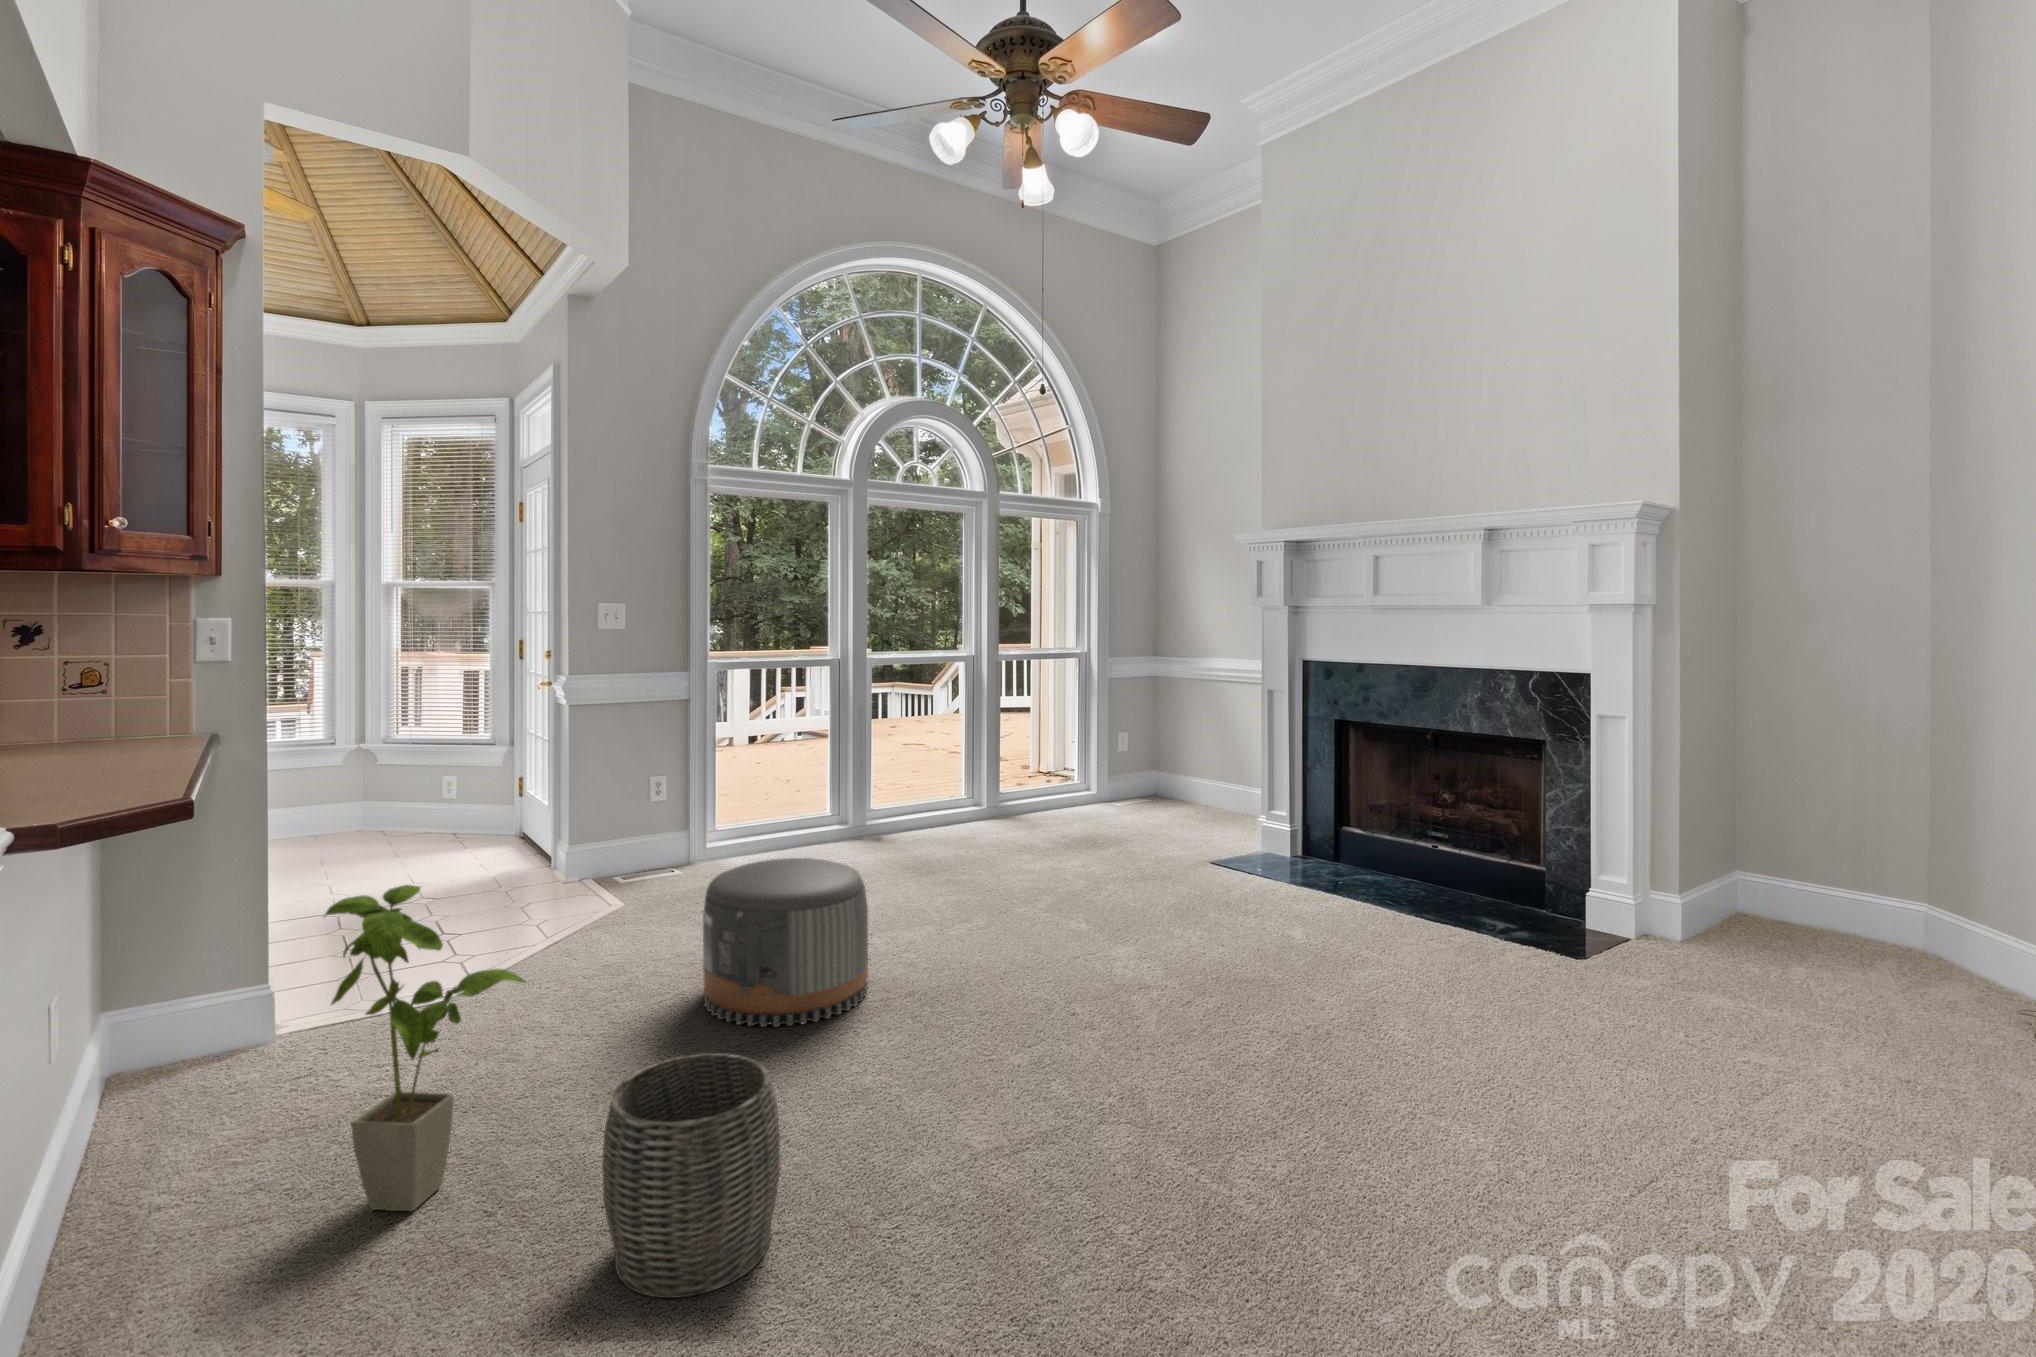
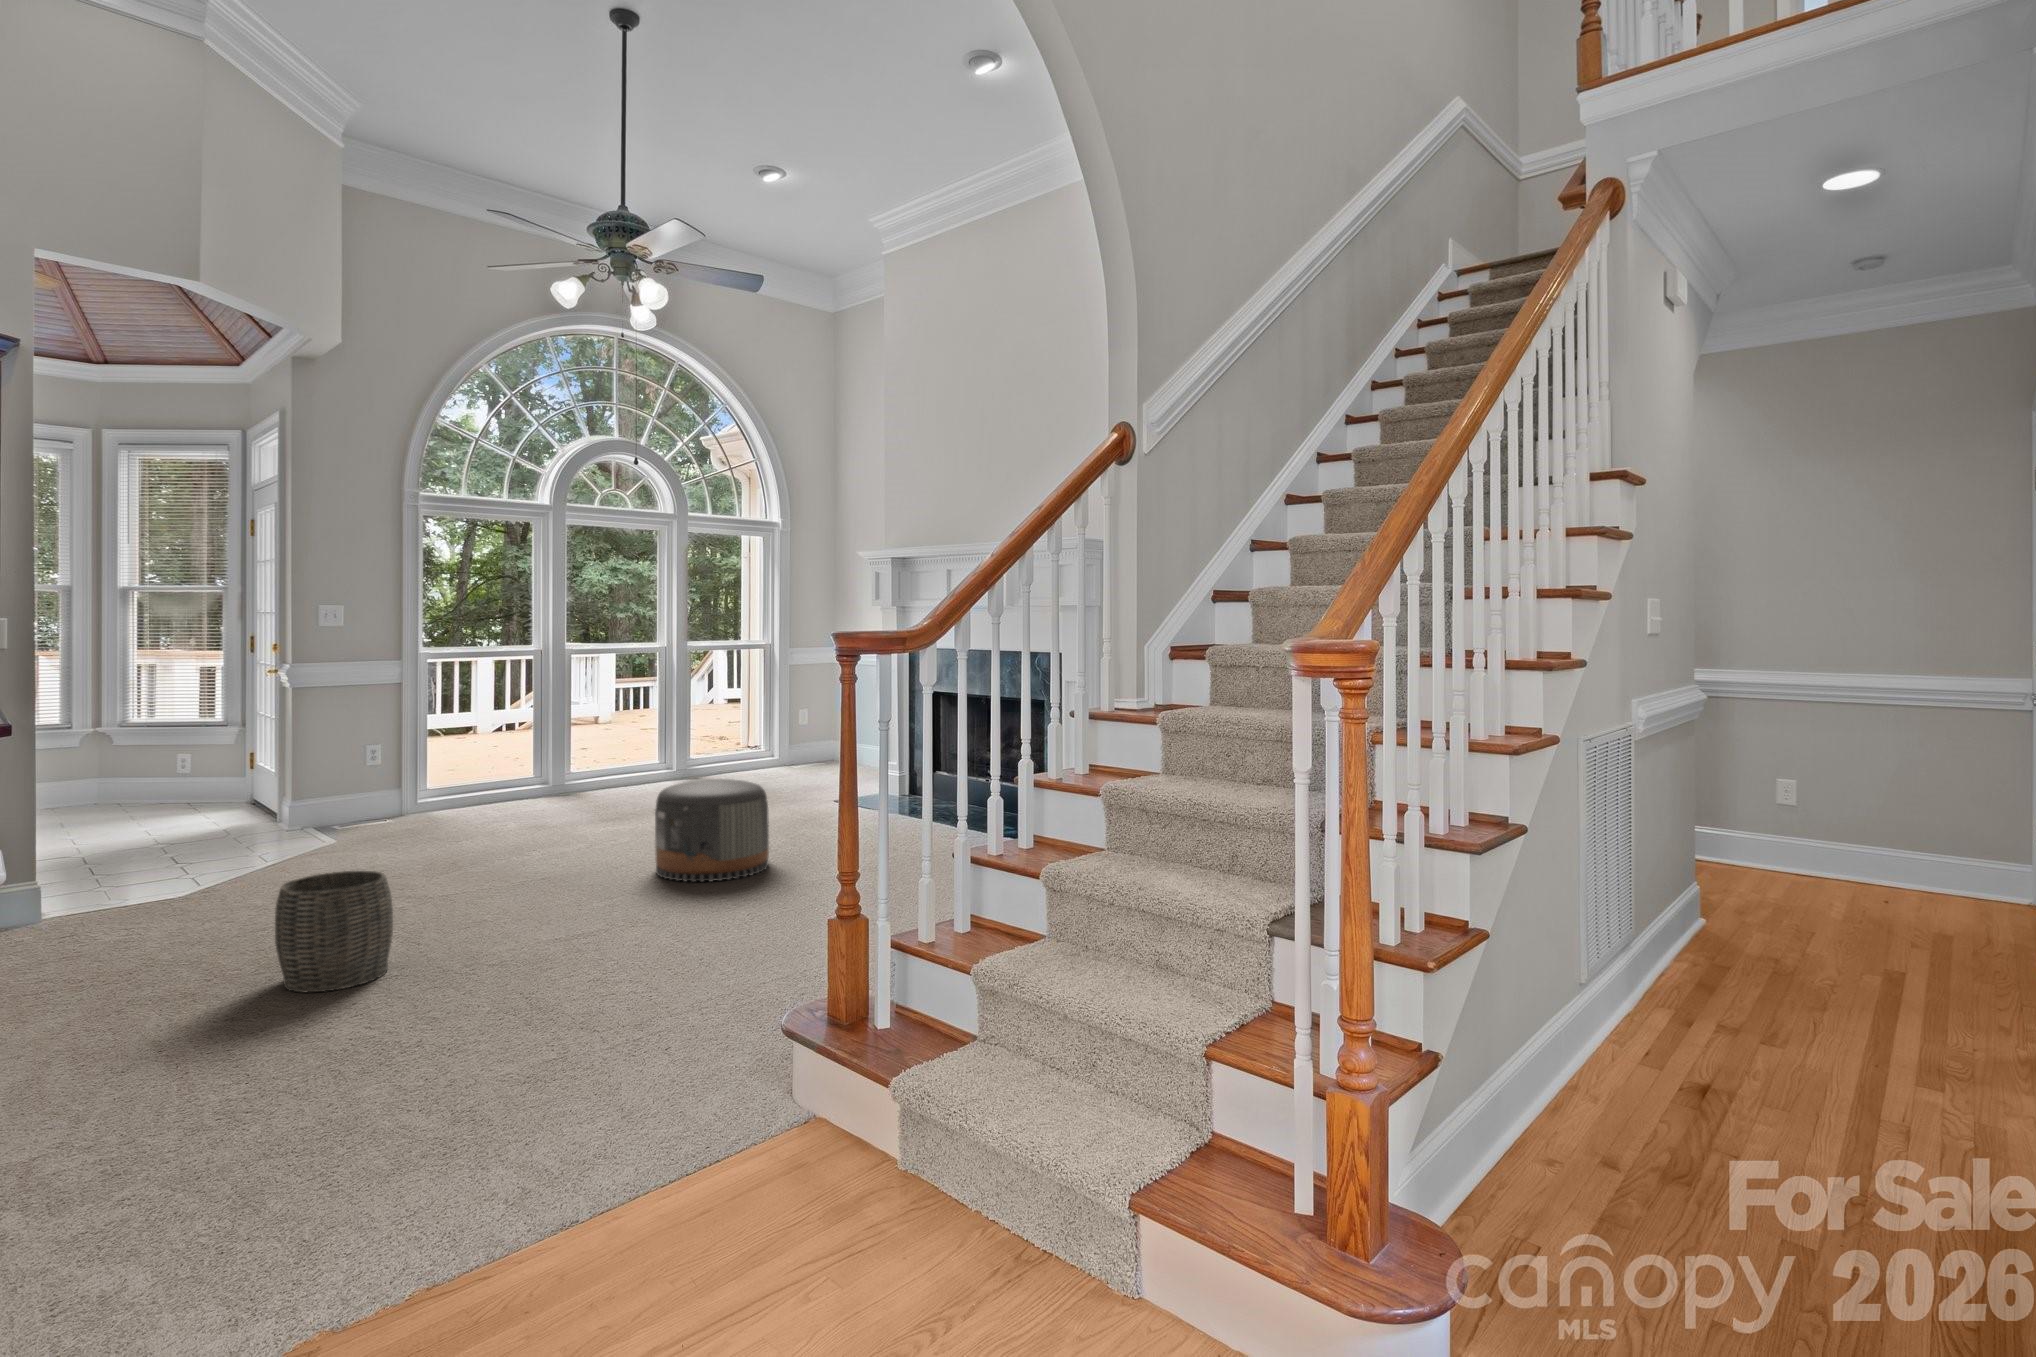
pouf: present [703,858,868,1027] -> present [655,779,769,882]
house plant: present [325,885,526,1211] -> none [90,772,233,975]

